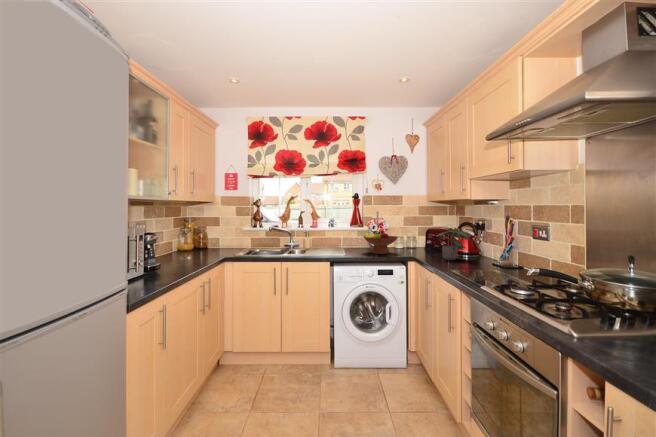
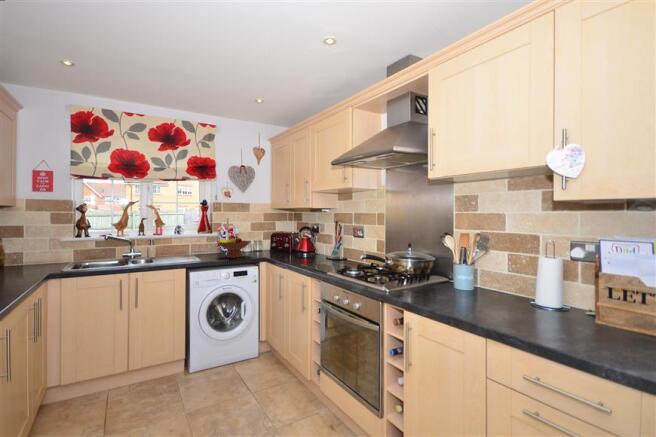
potted plant: present [438,230,471,260] -> none [286,233,311,258]

